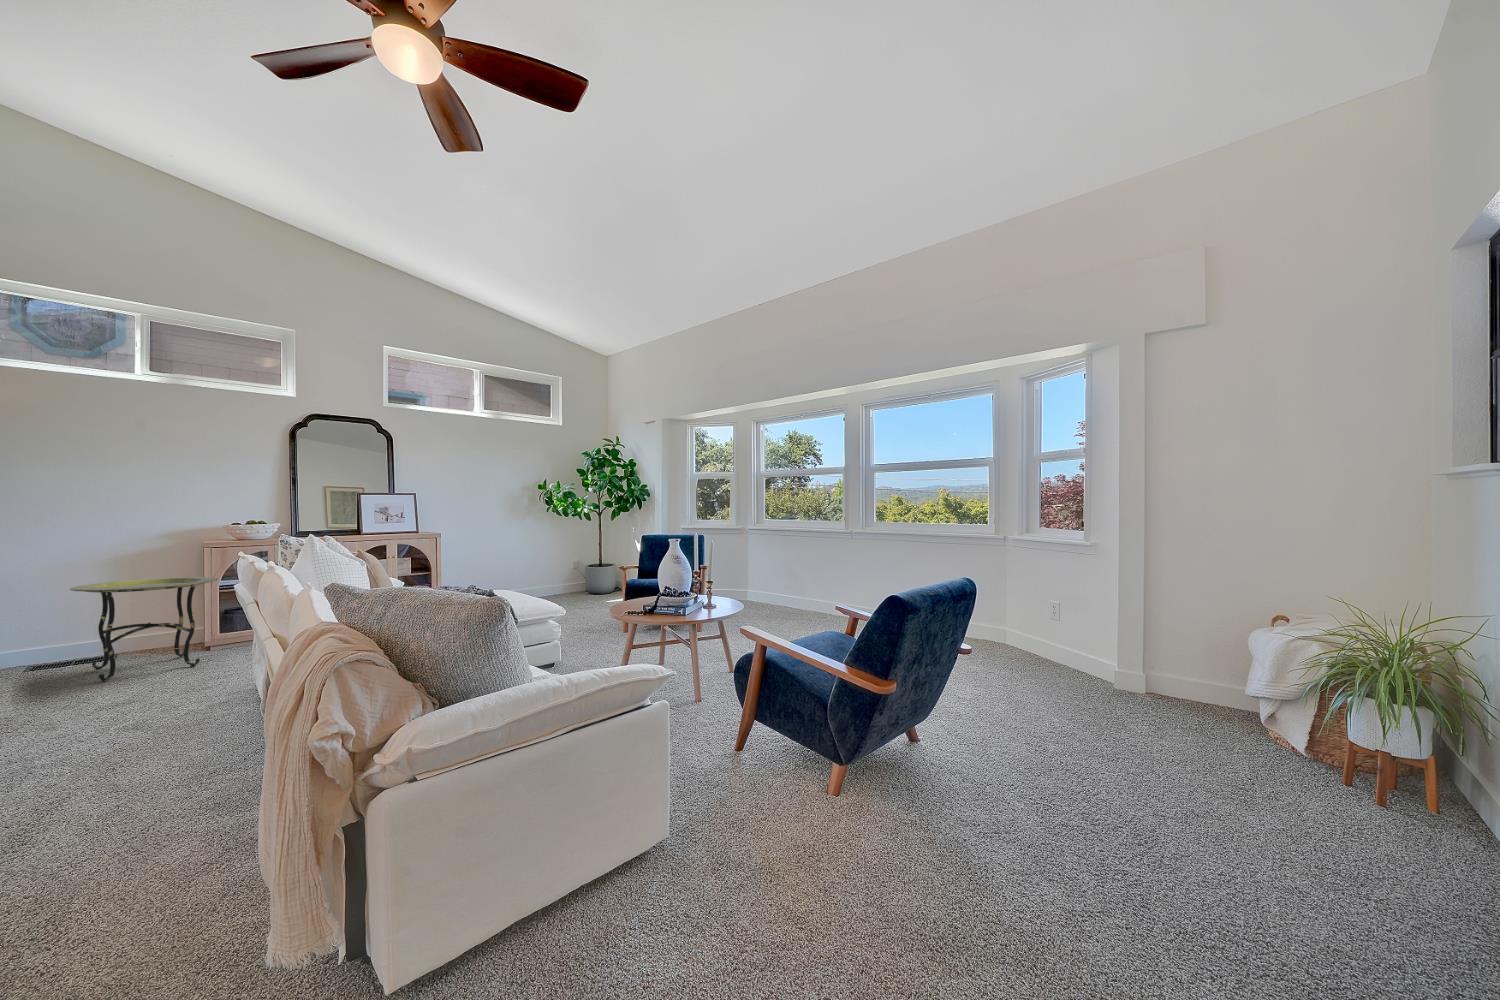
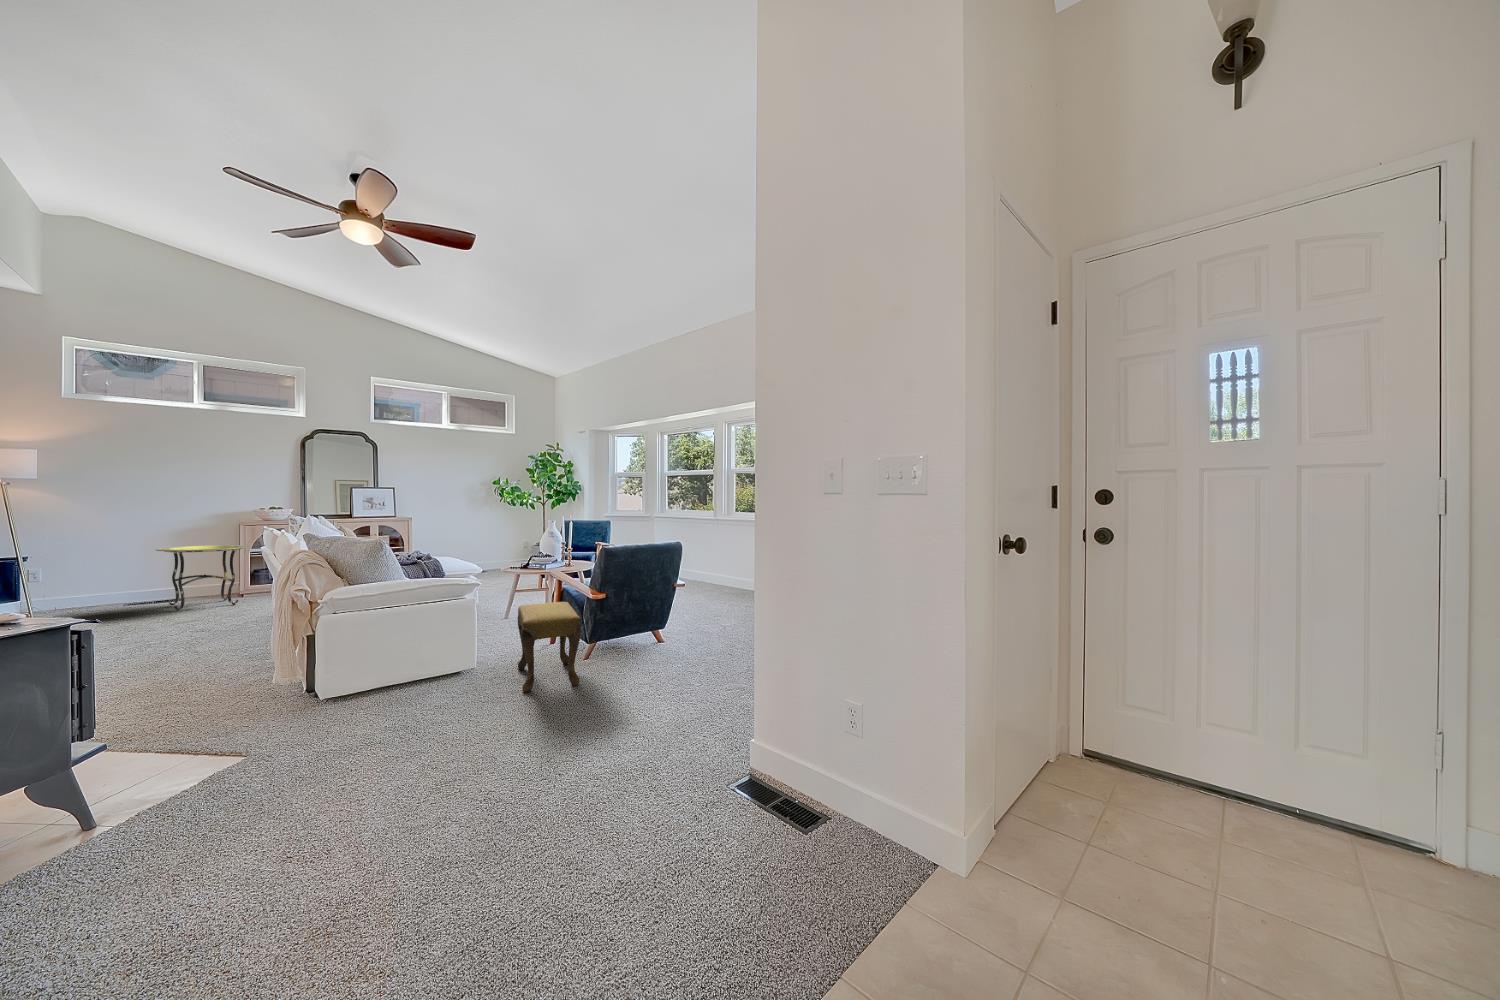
footstool: none [744,699,919,937] -> present [518,602,581,692]

